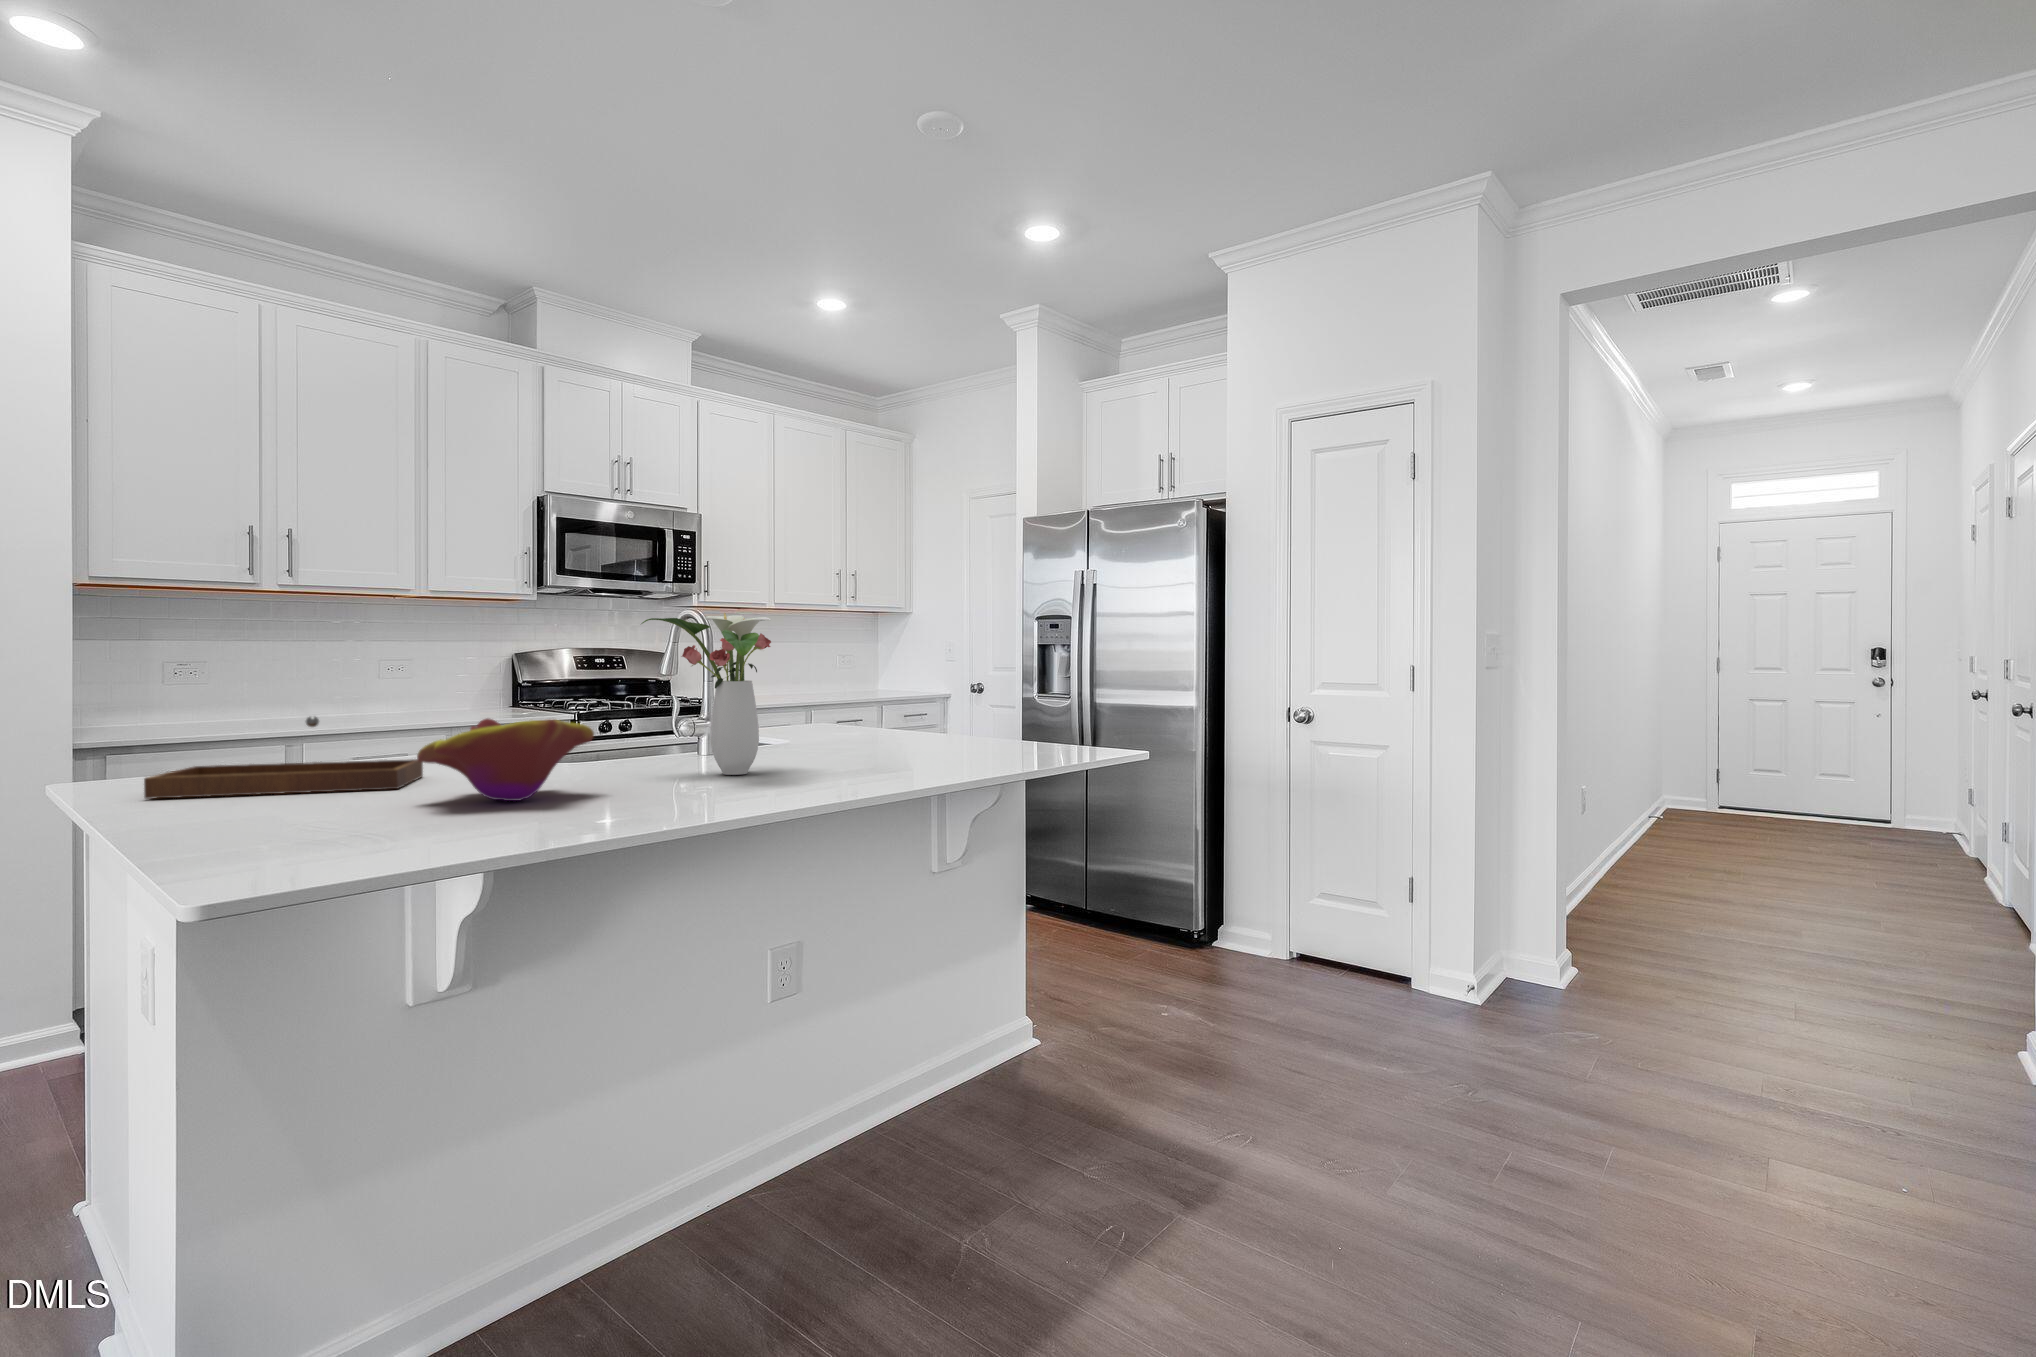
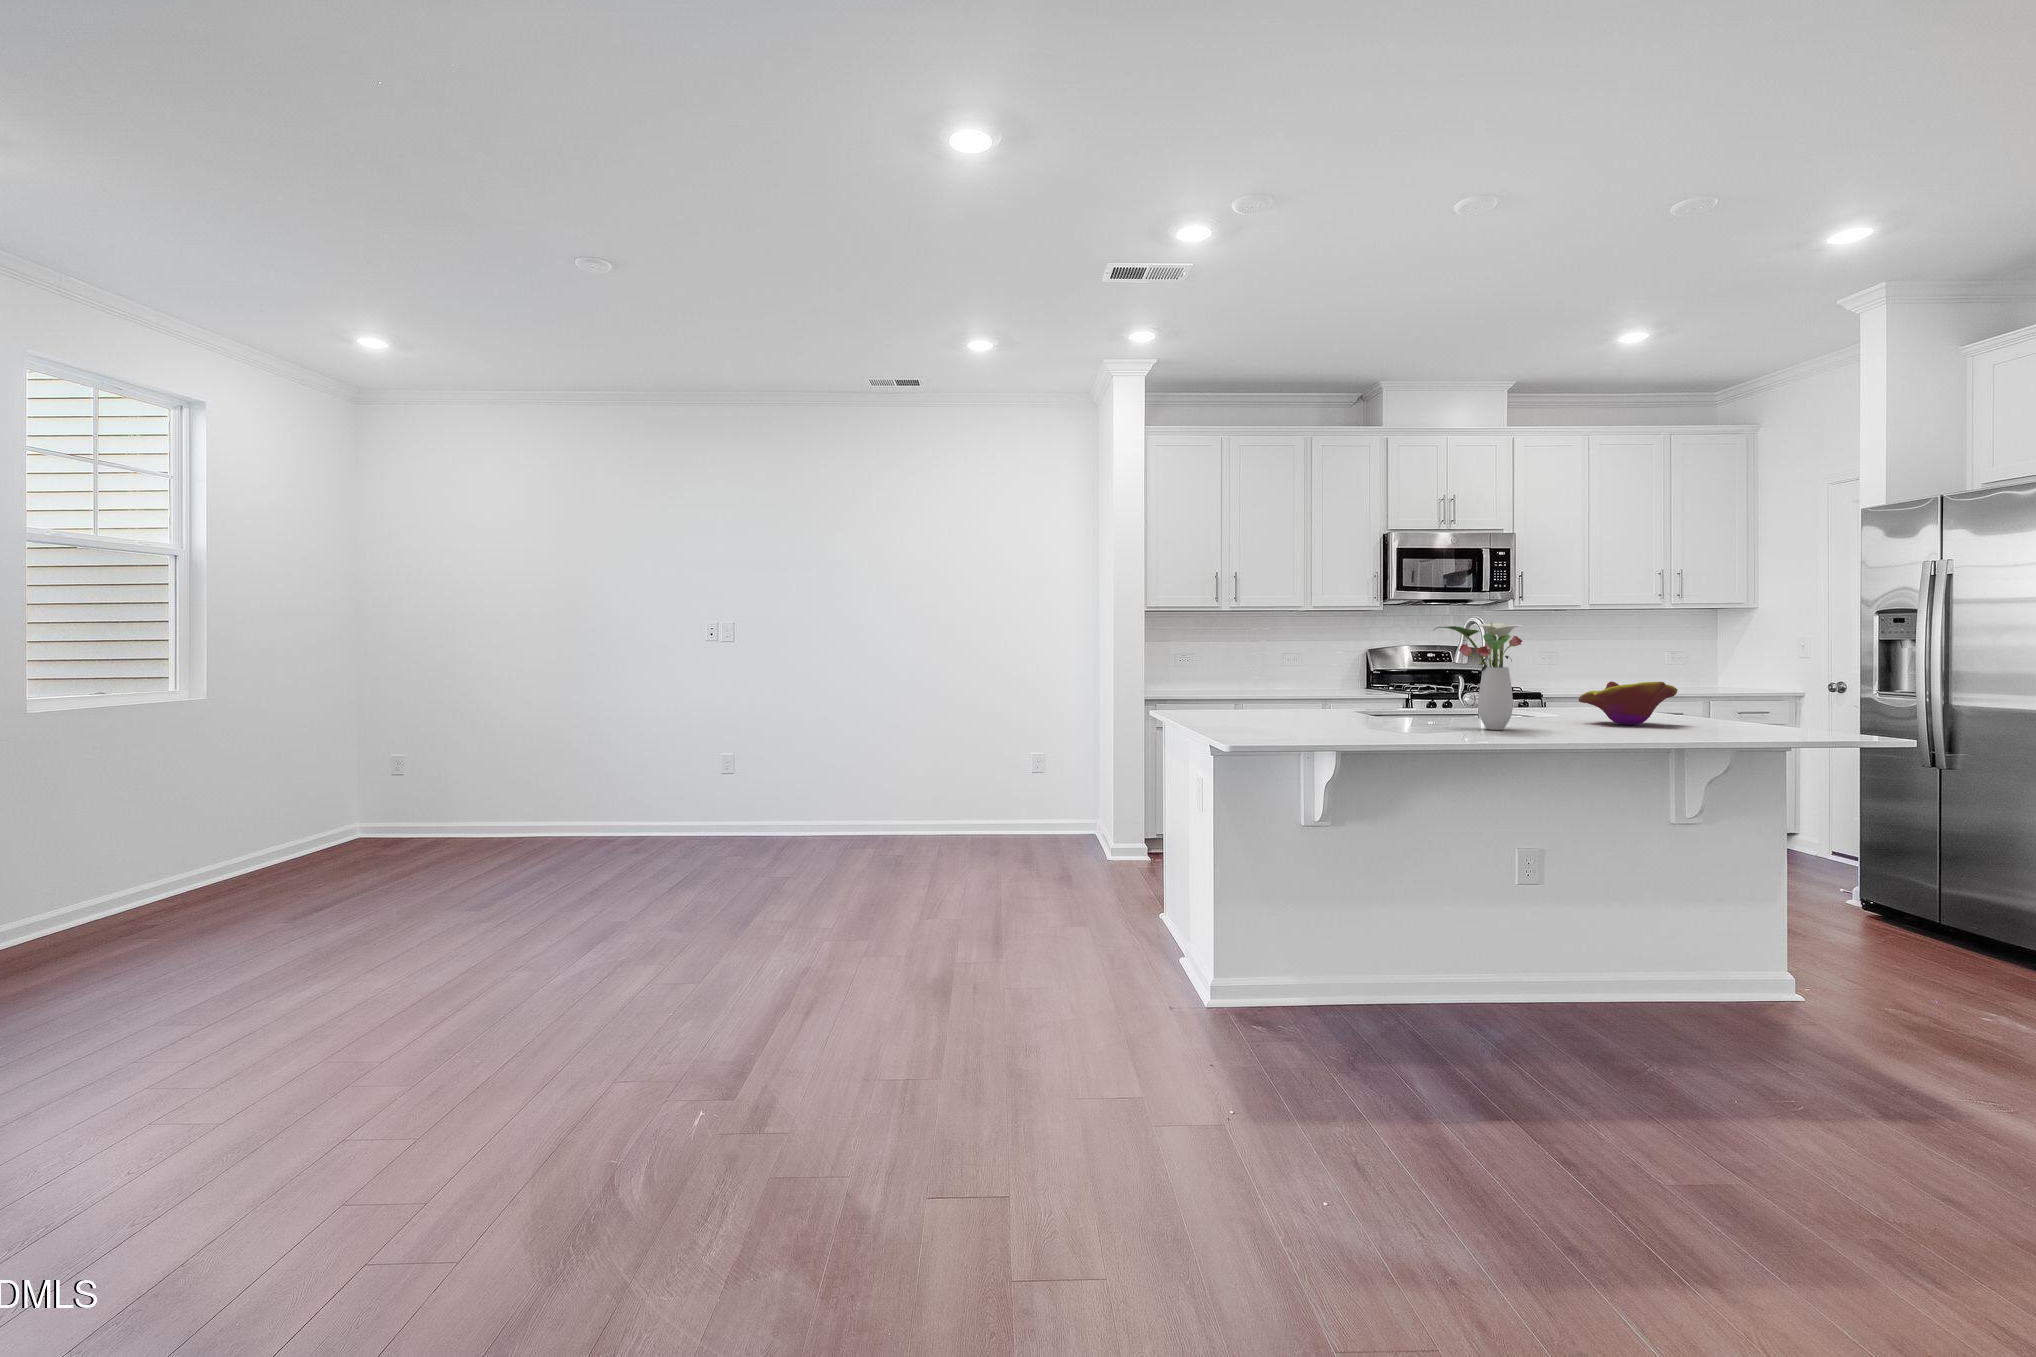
tray: present [144,716,423,799] -> none [1186,682,1308,723]
decorative bowl: present [417,718,594,801] -> present [1579,681,1677,725]

